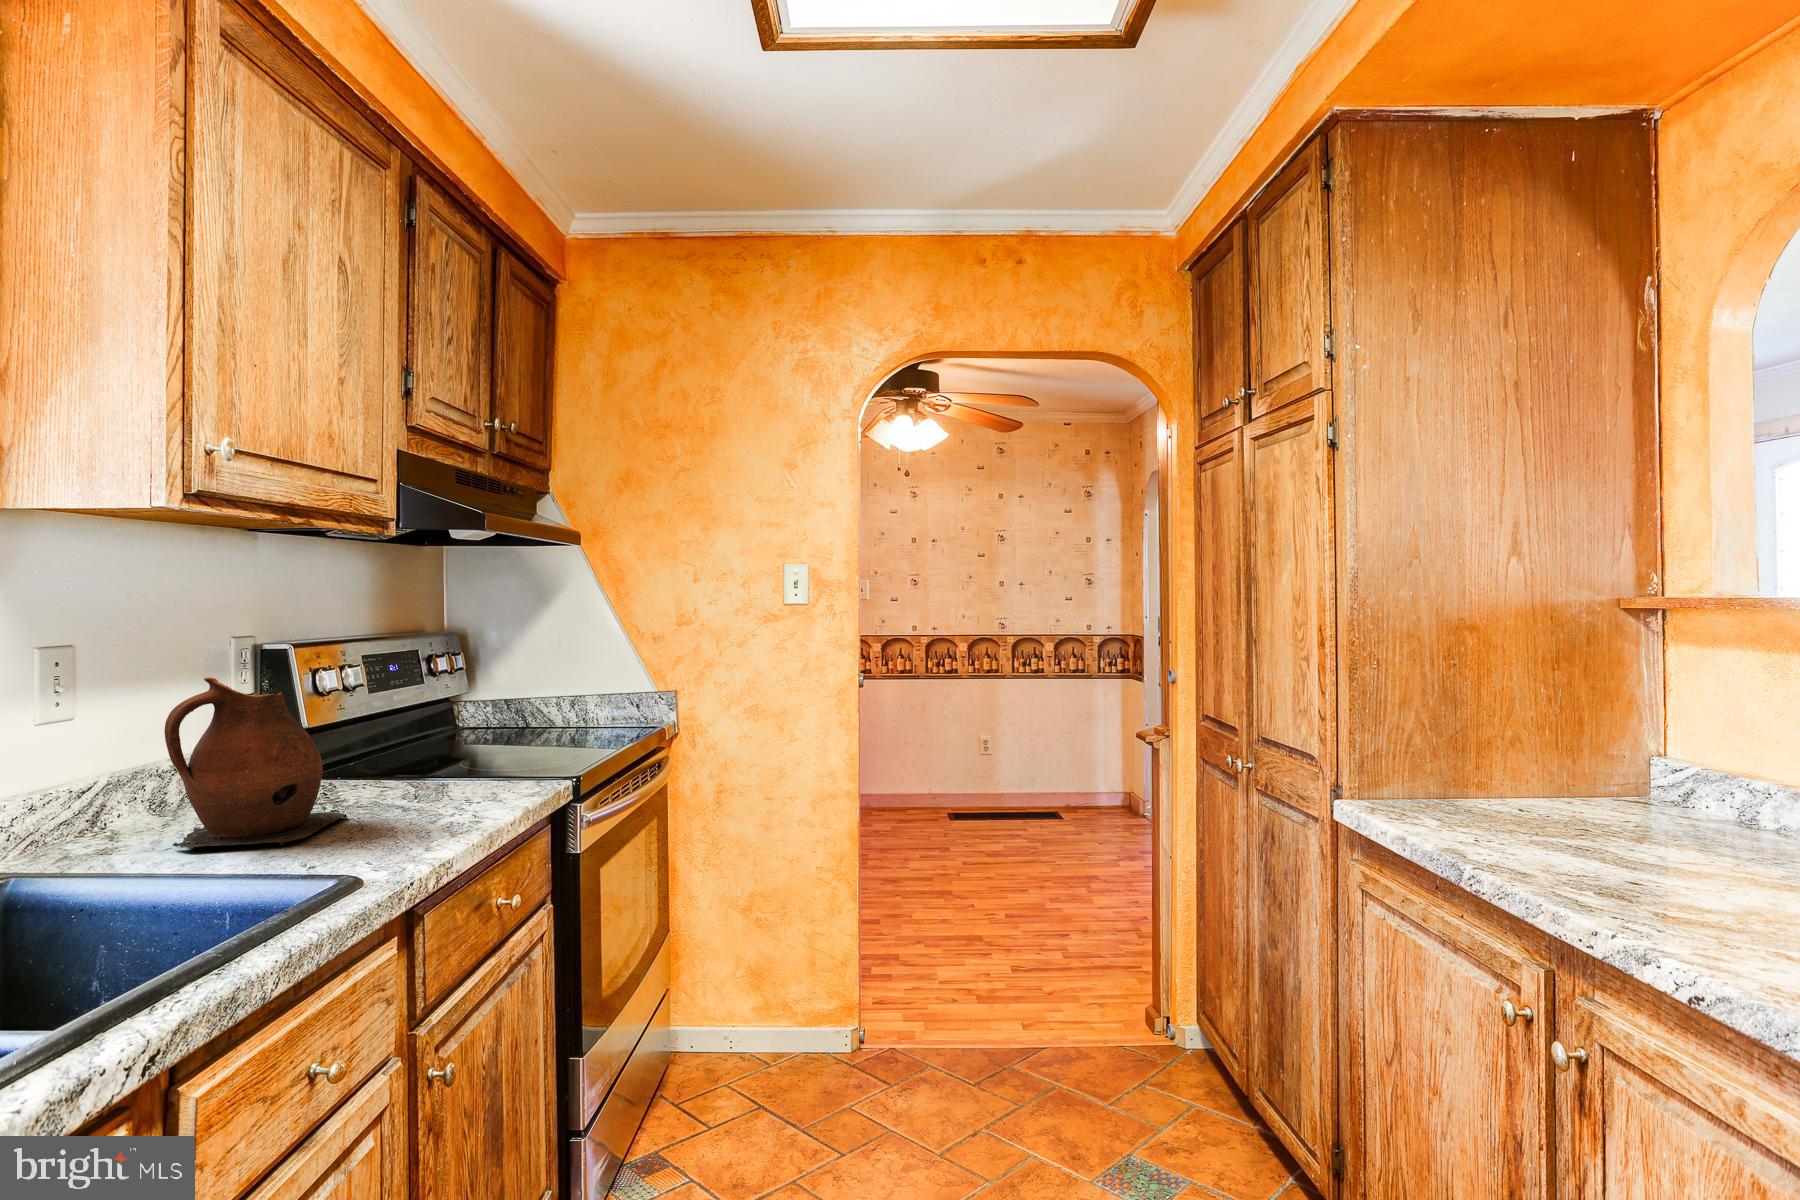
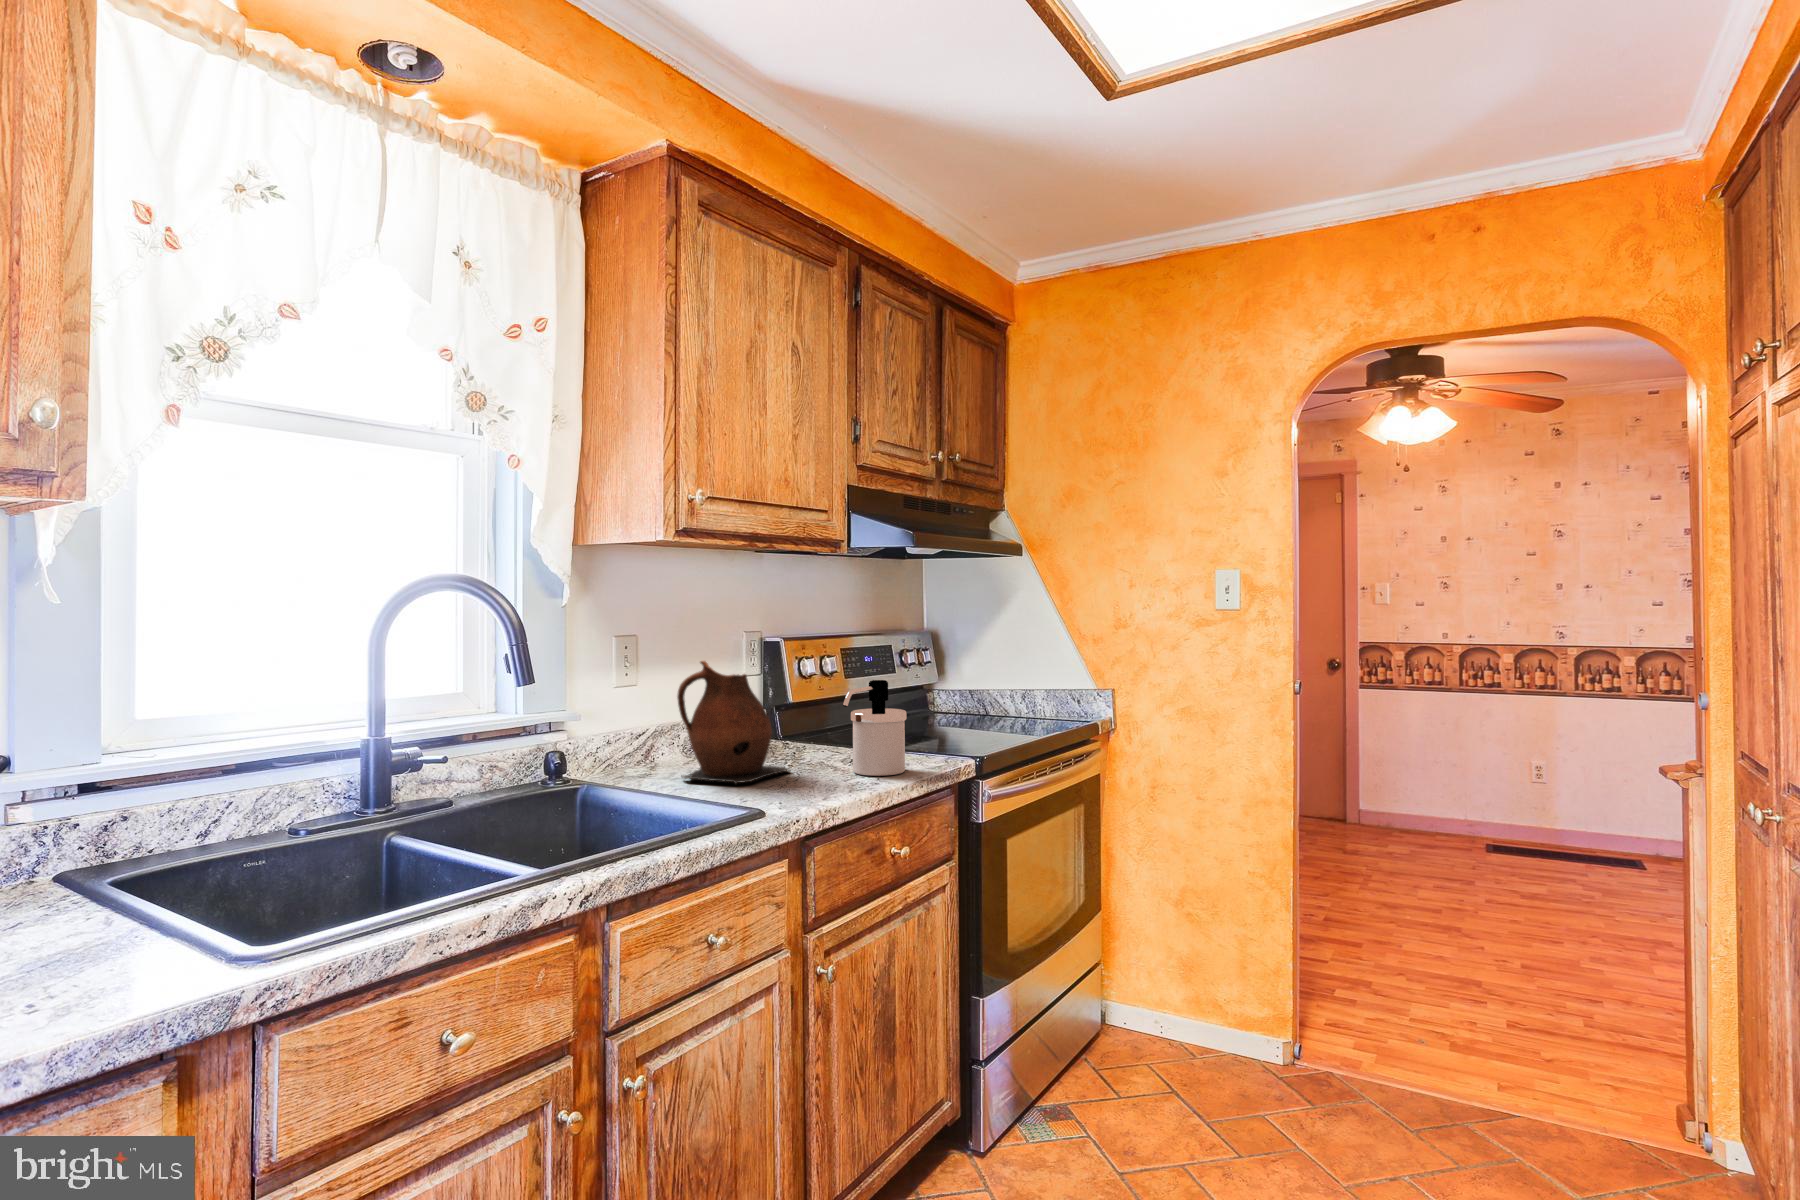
soap dispenser: none [435,691,509,809] -> present [843,680,907,776]

